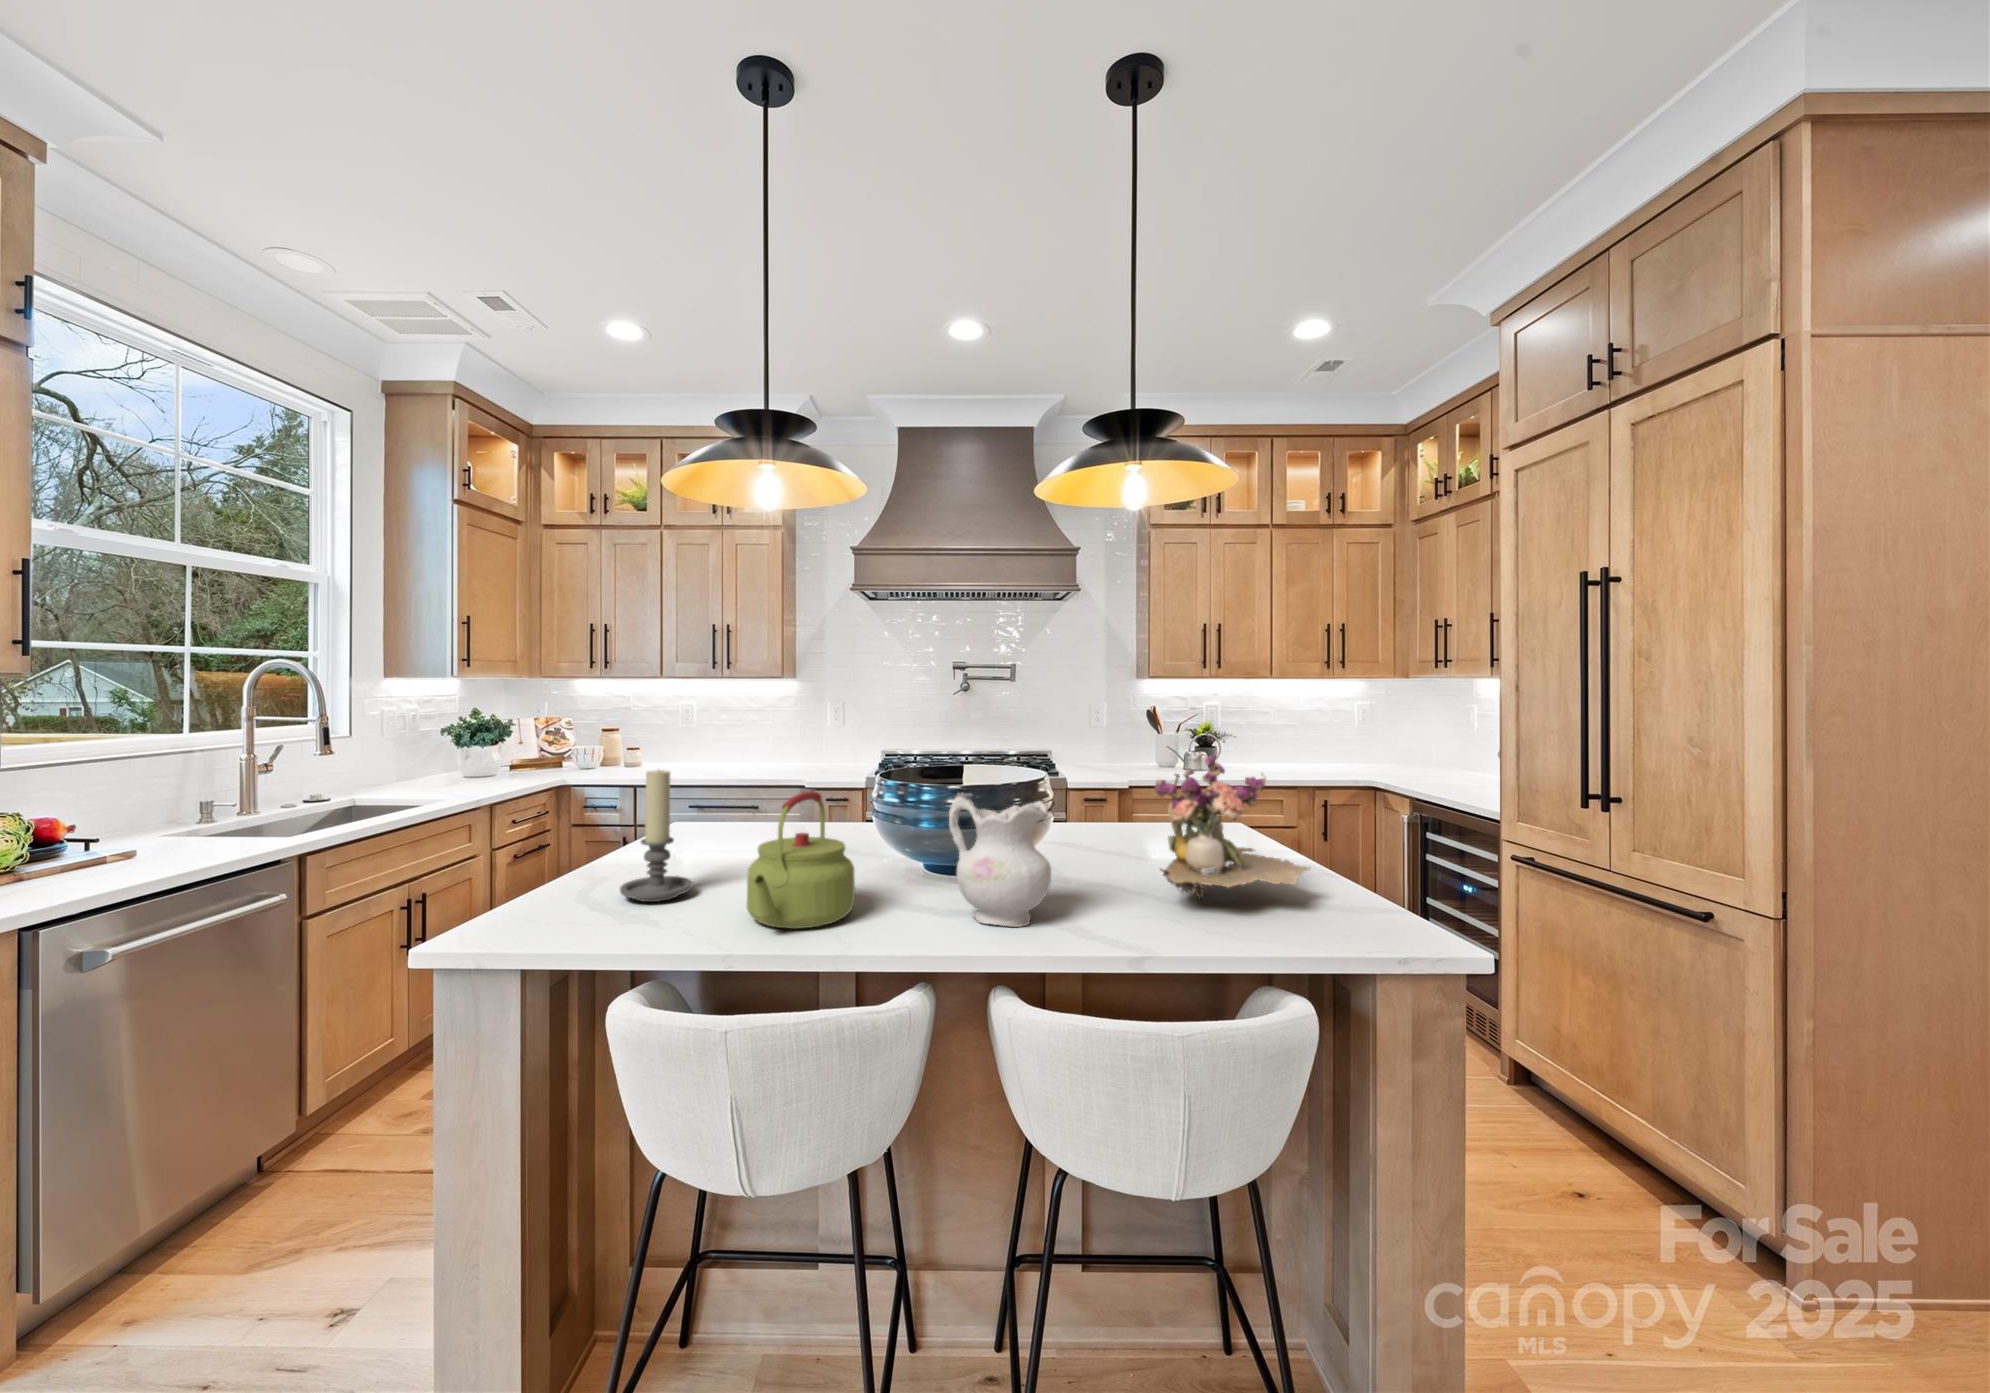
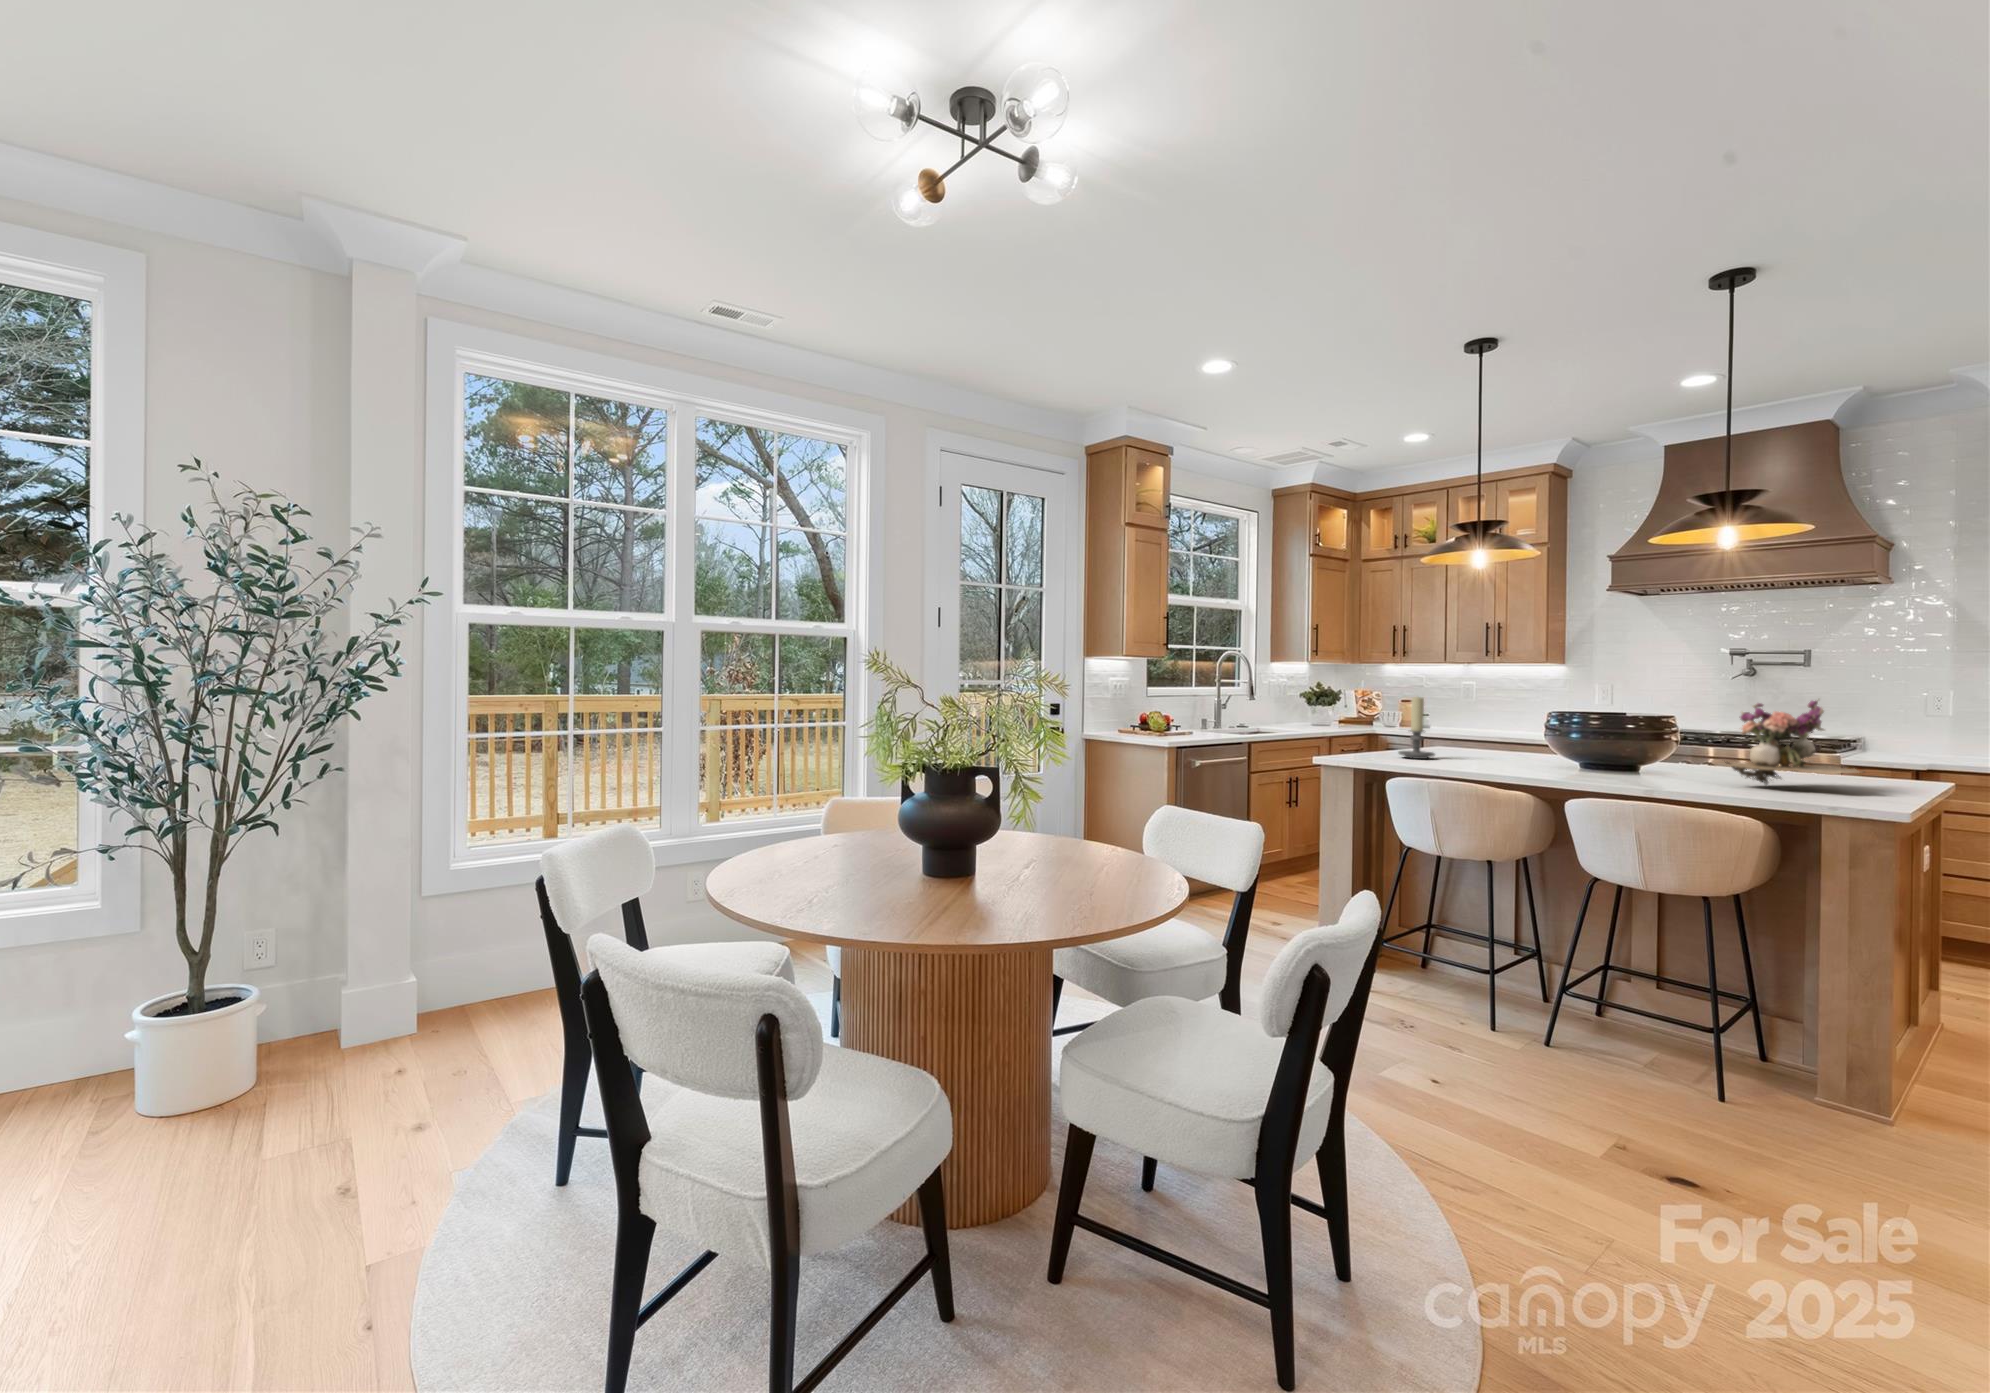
kettle: present [747,791,855,929] -> none [1456,706,1517,769]
ceramic pitcher: present [949,792,1051,927] -> none [1574,709,1637,779]

